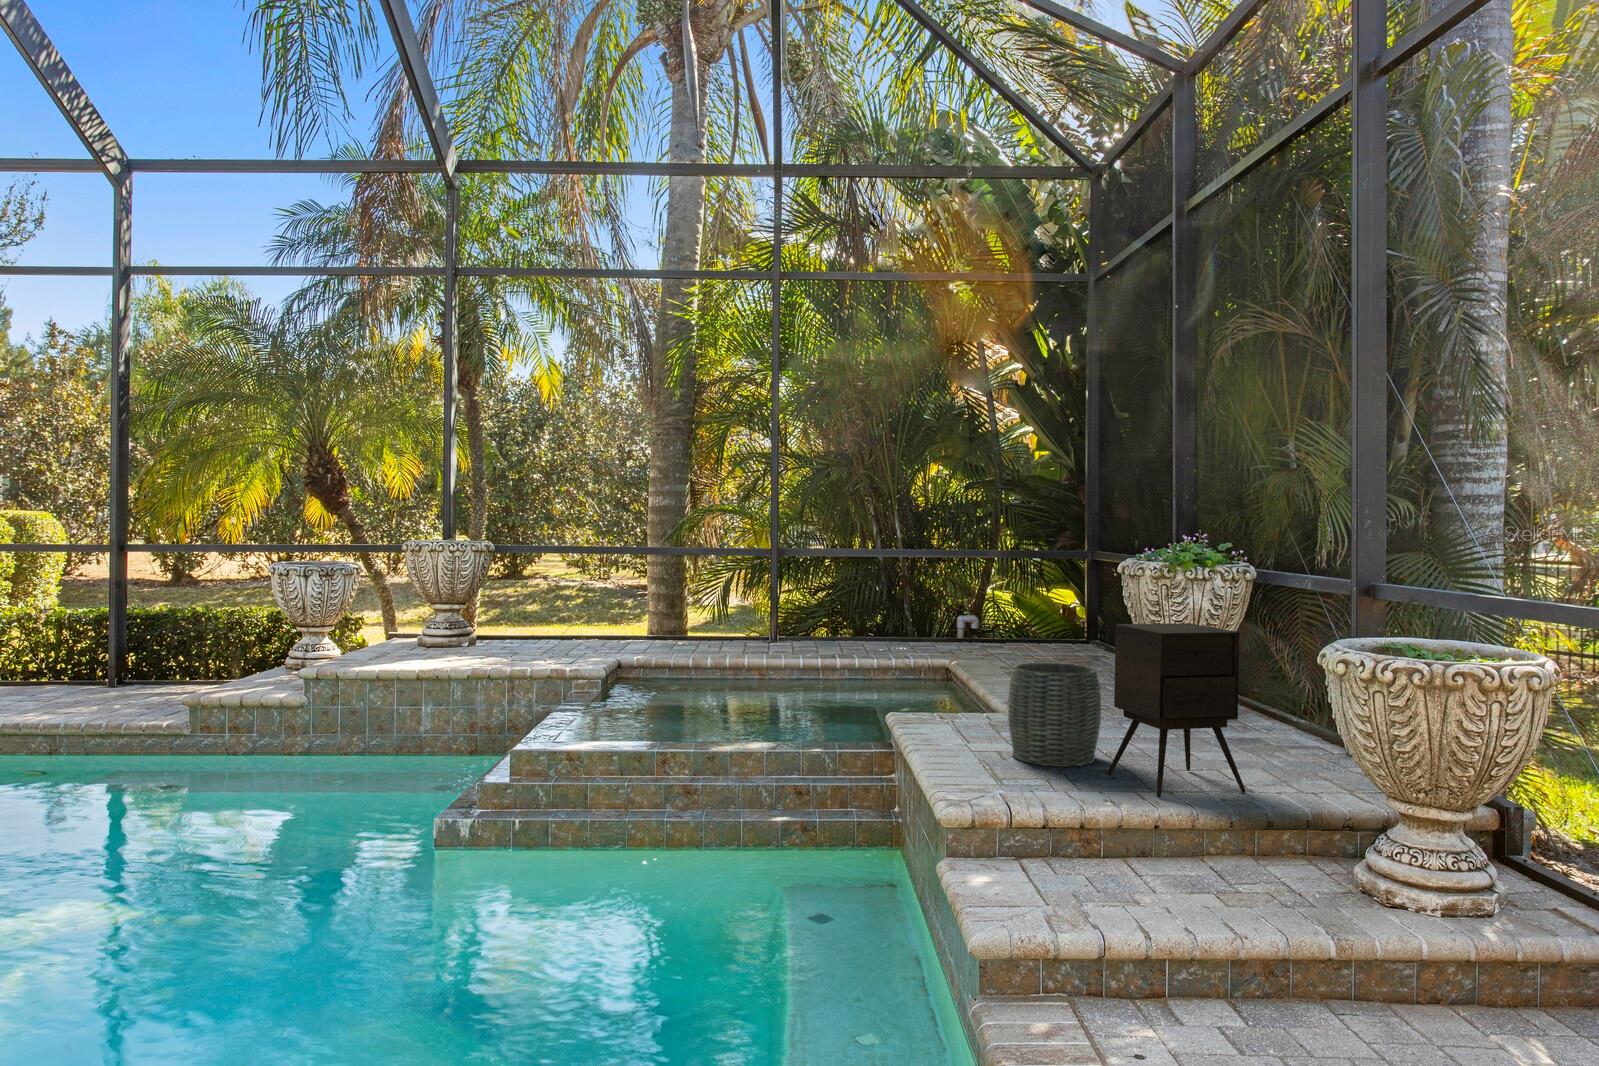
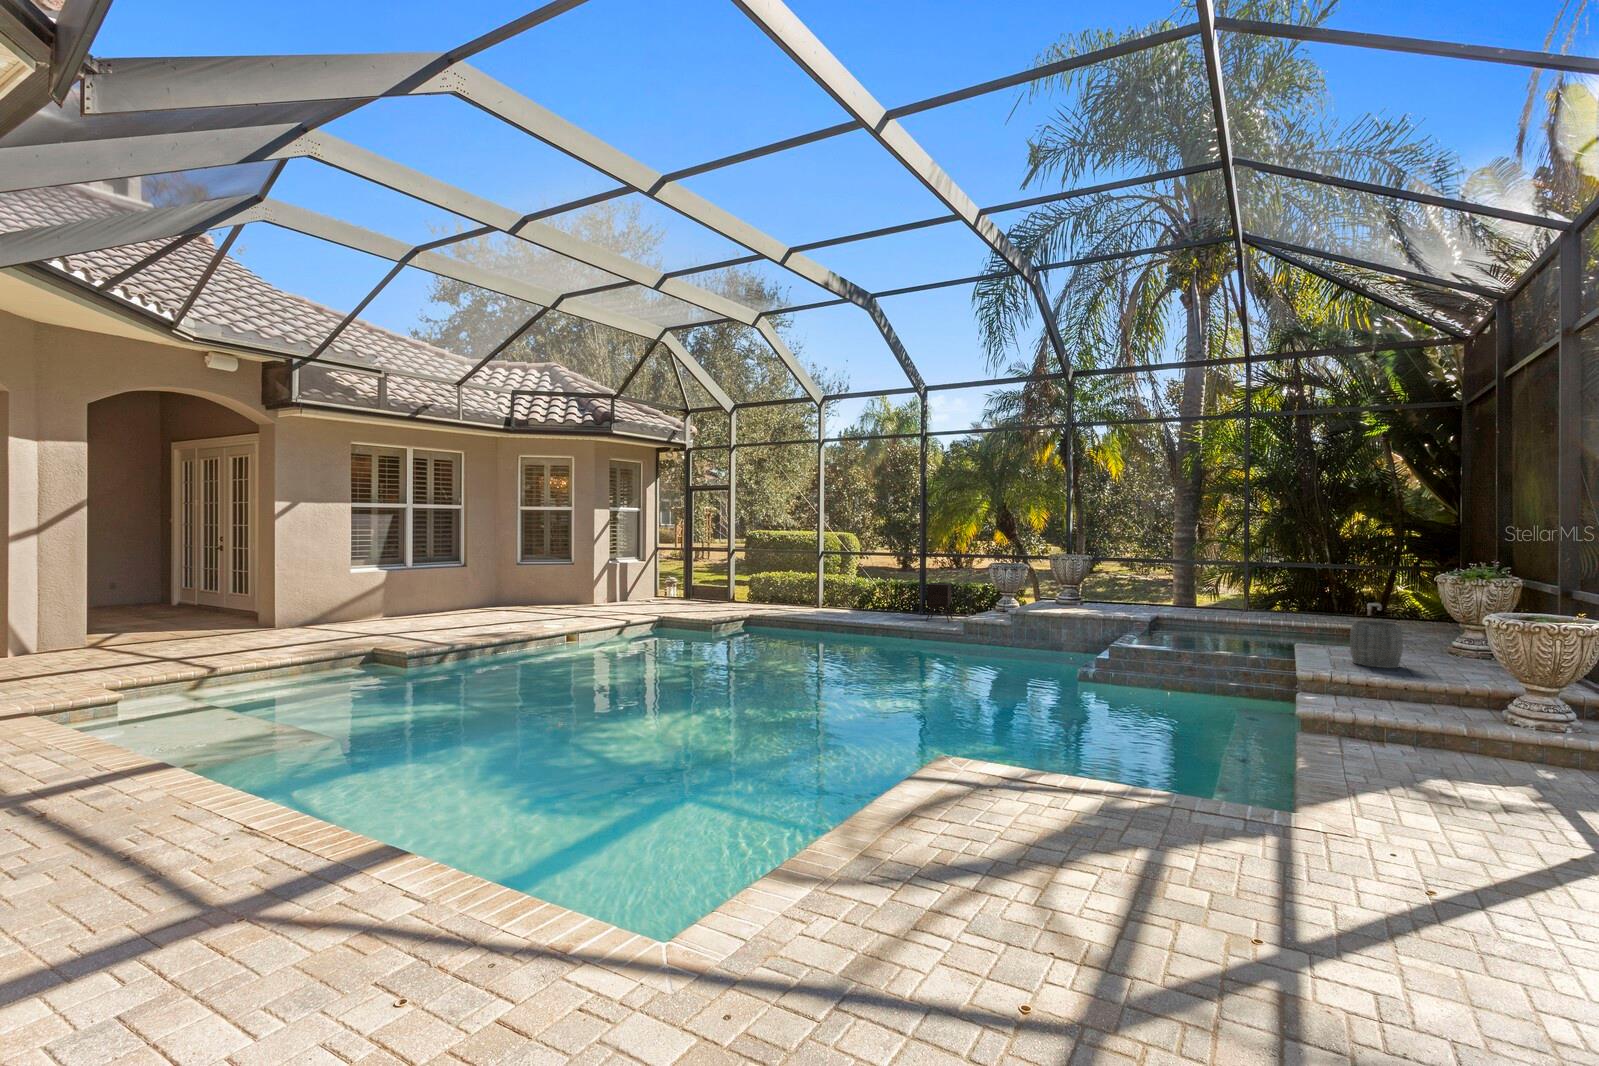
side table: present [1108,623,1246,797] -> present [926,583,952,623]

